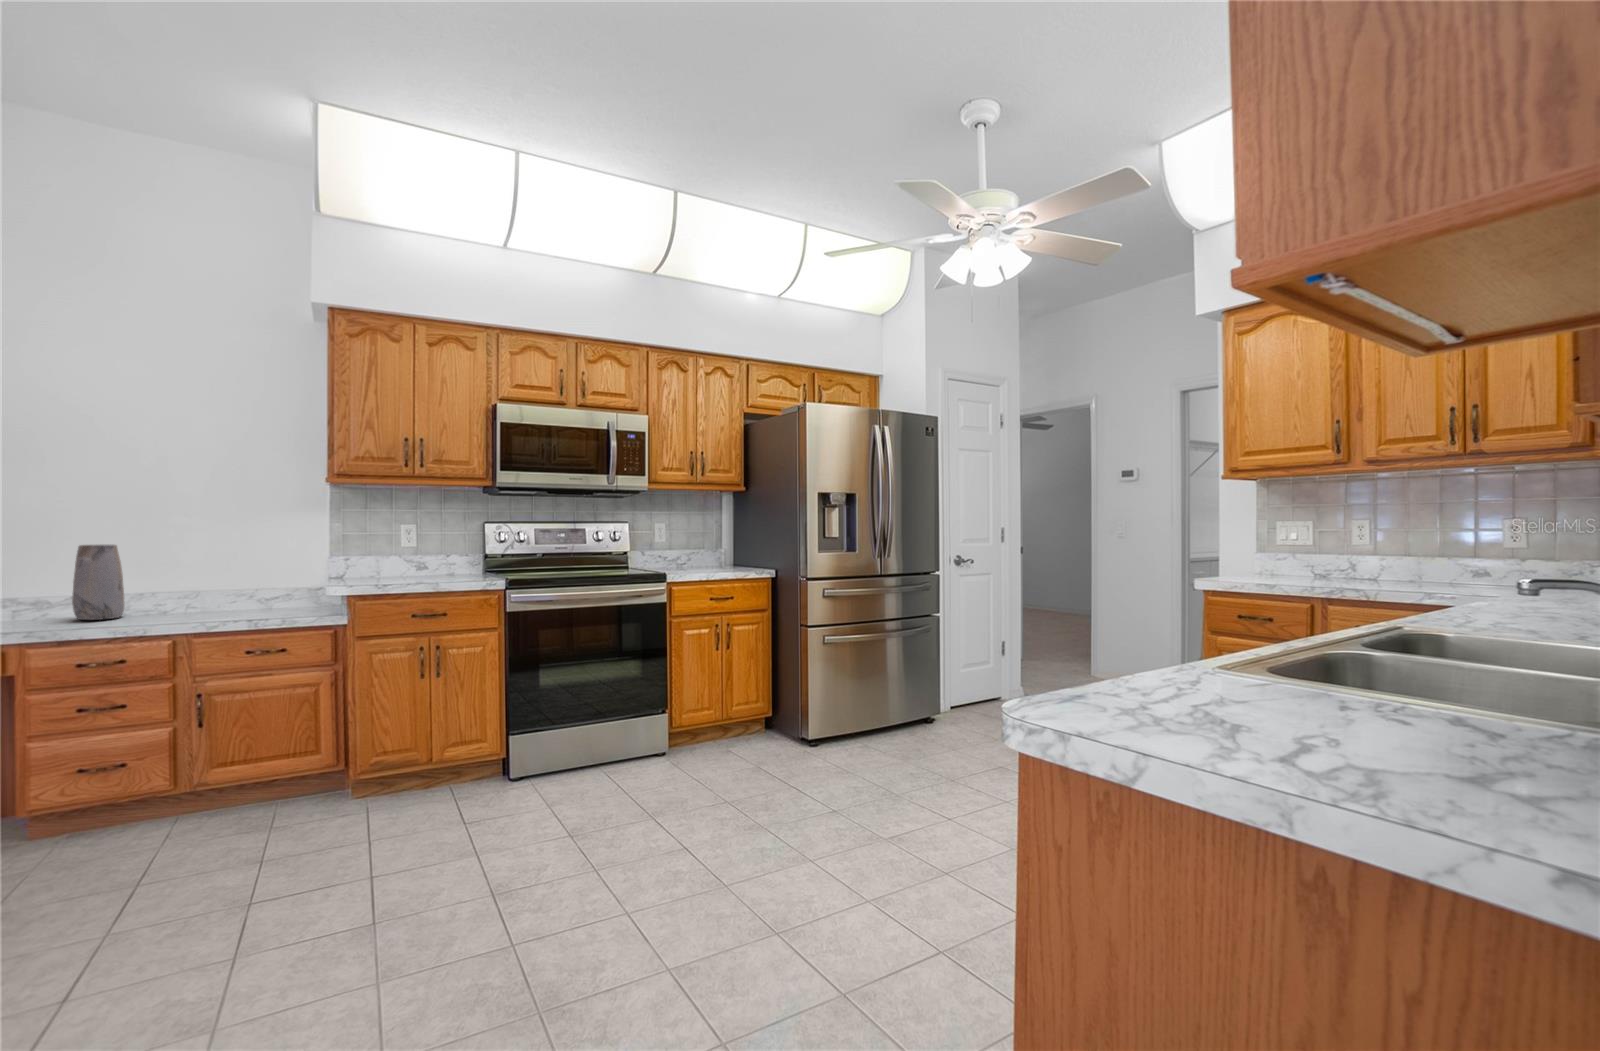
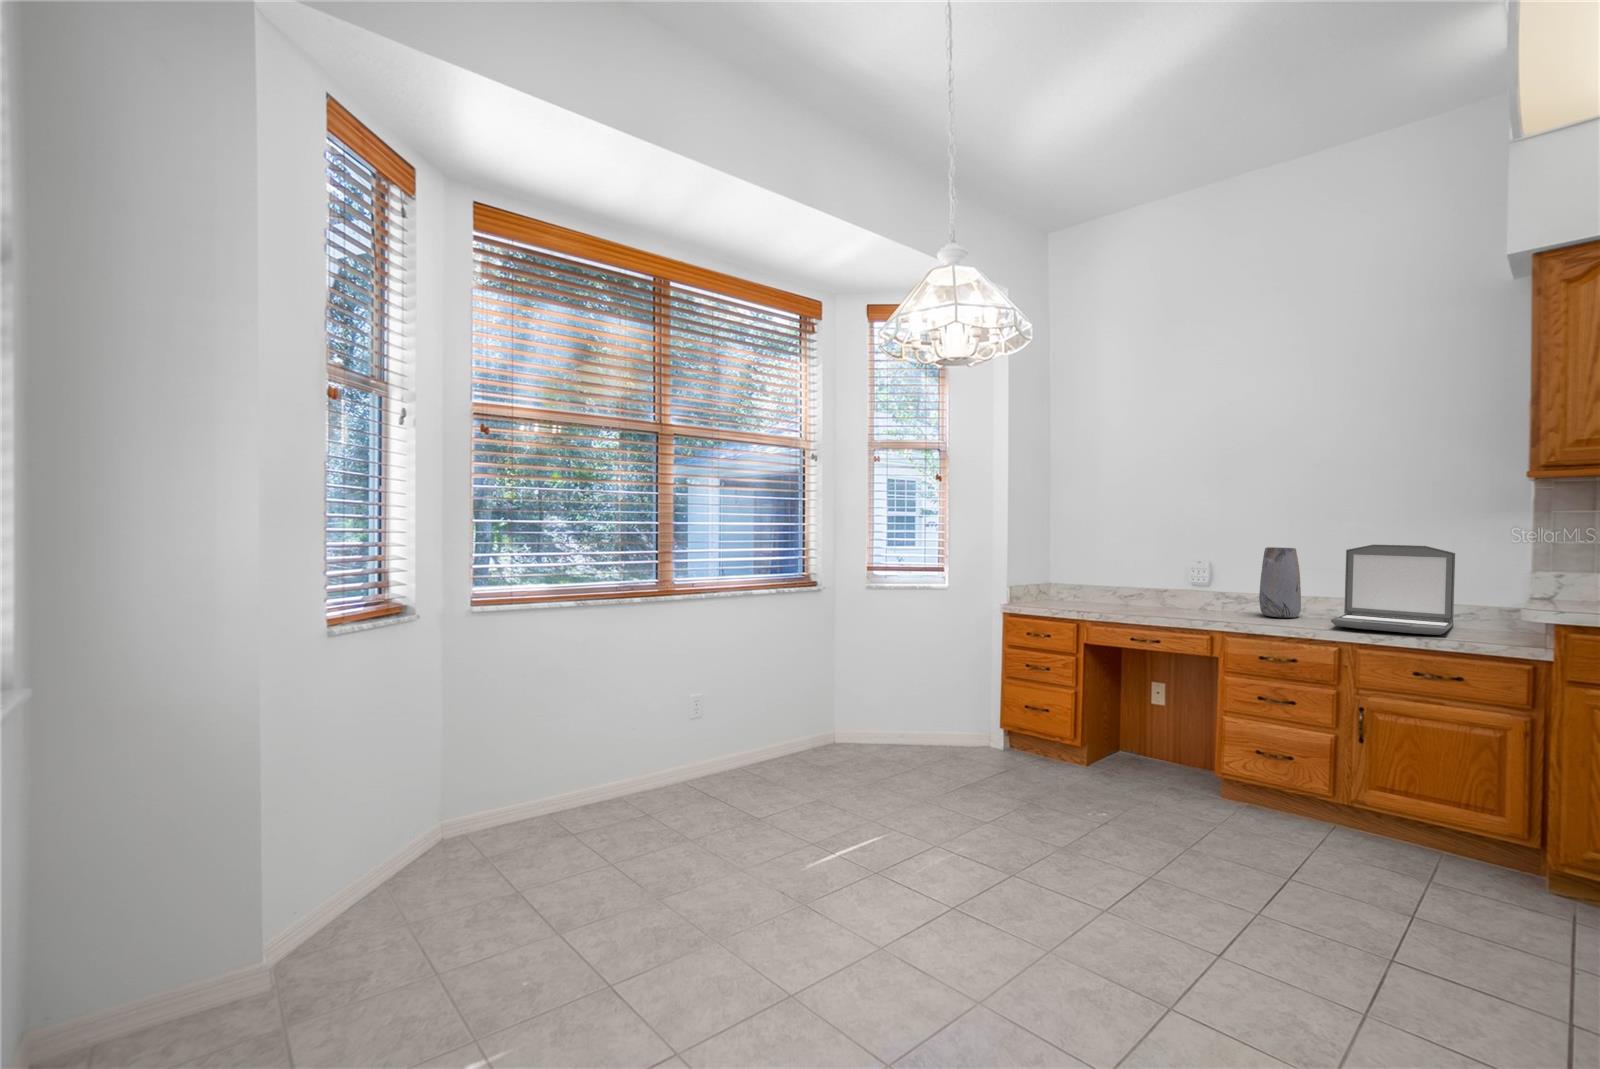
laptop: none [162,538,273,620] -> present [1331,545,1455,635]

